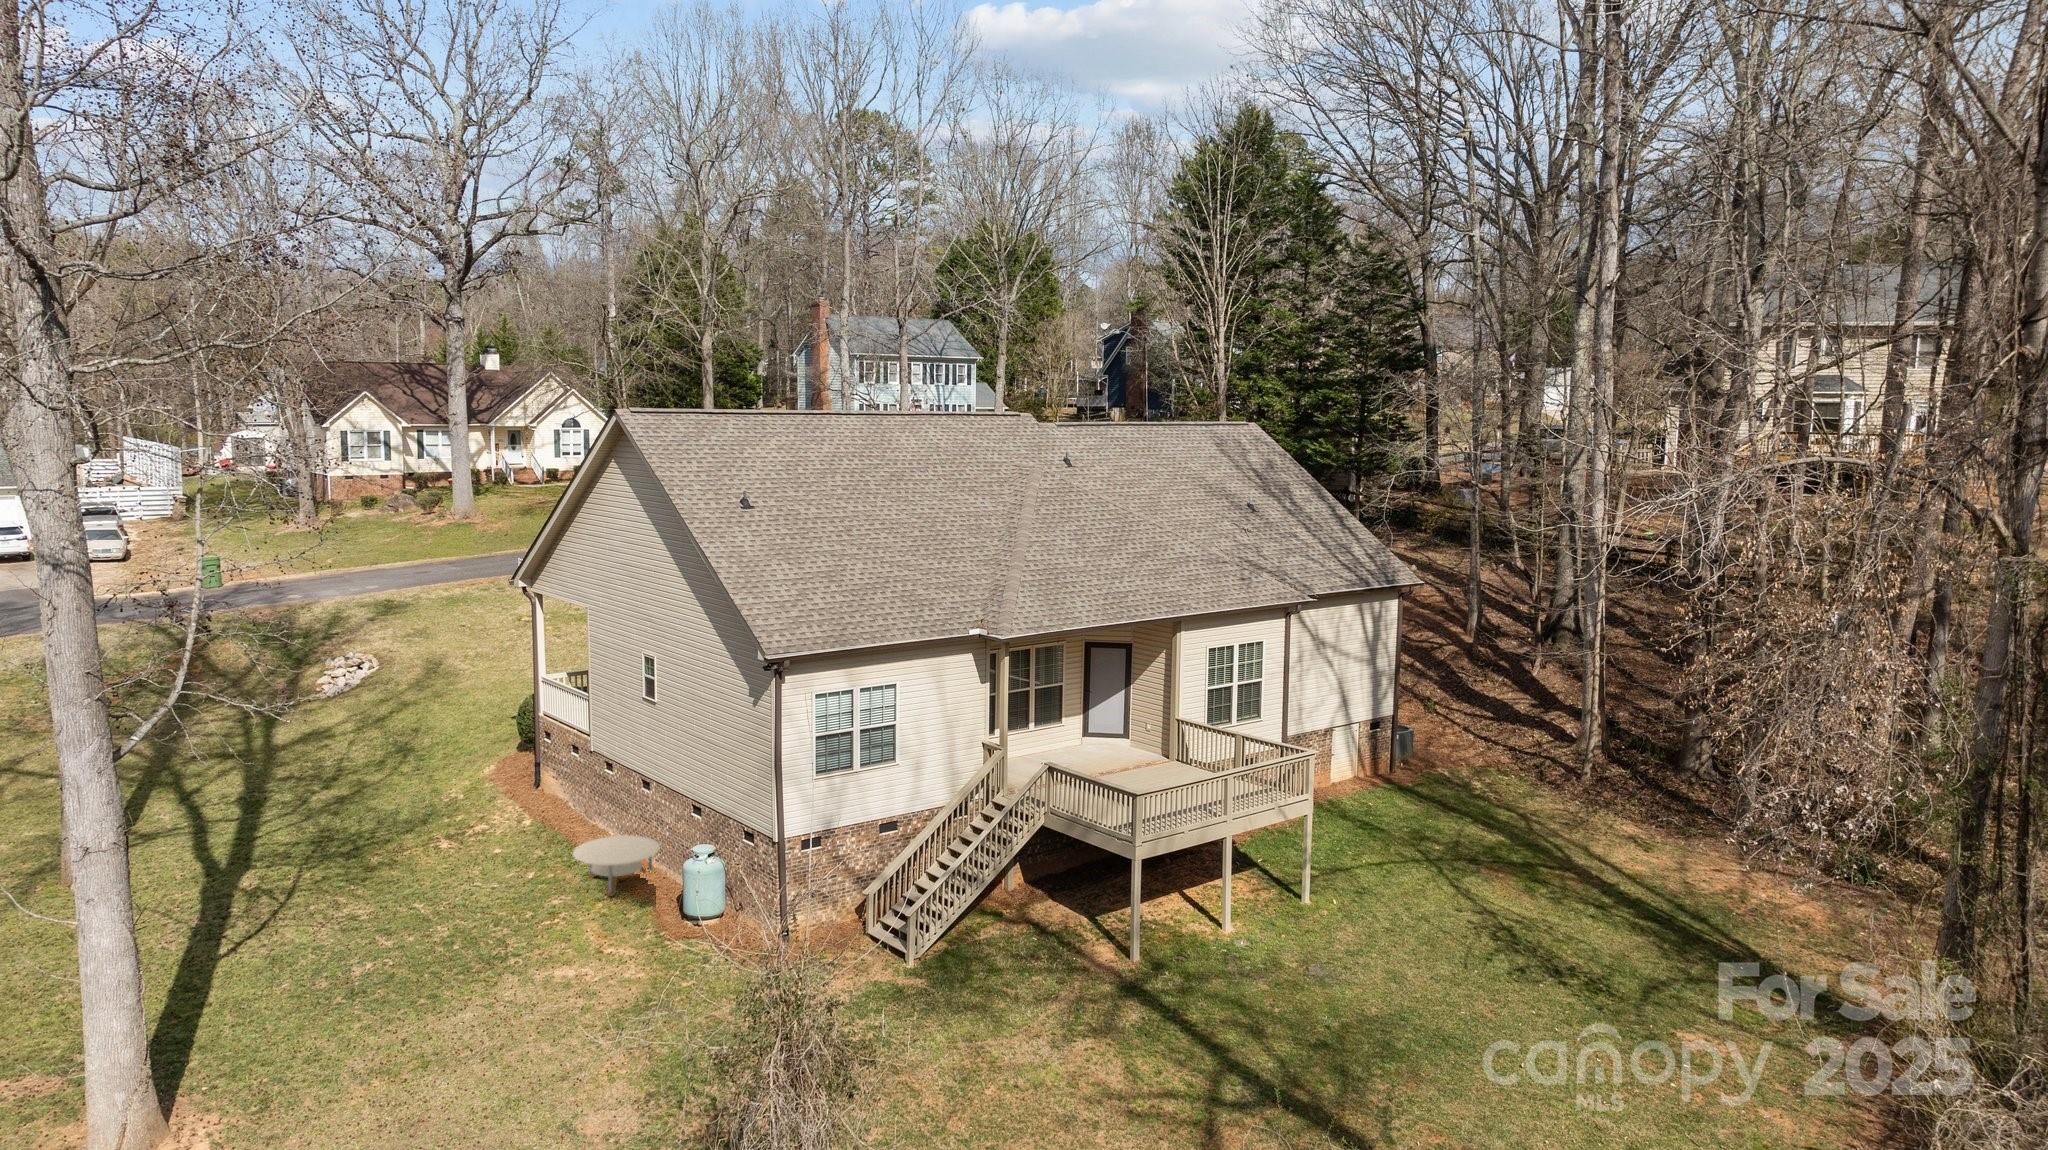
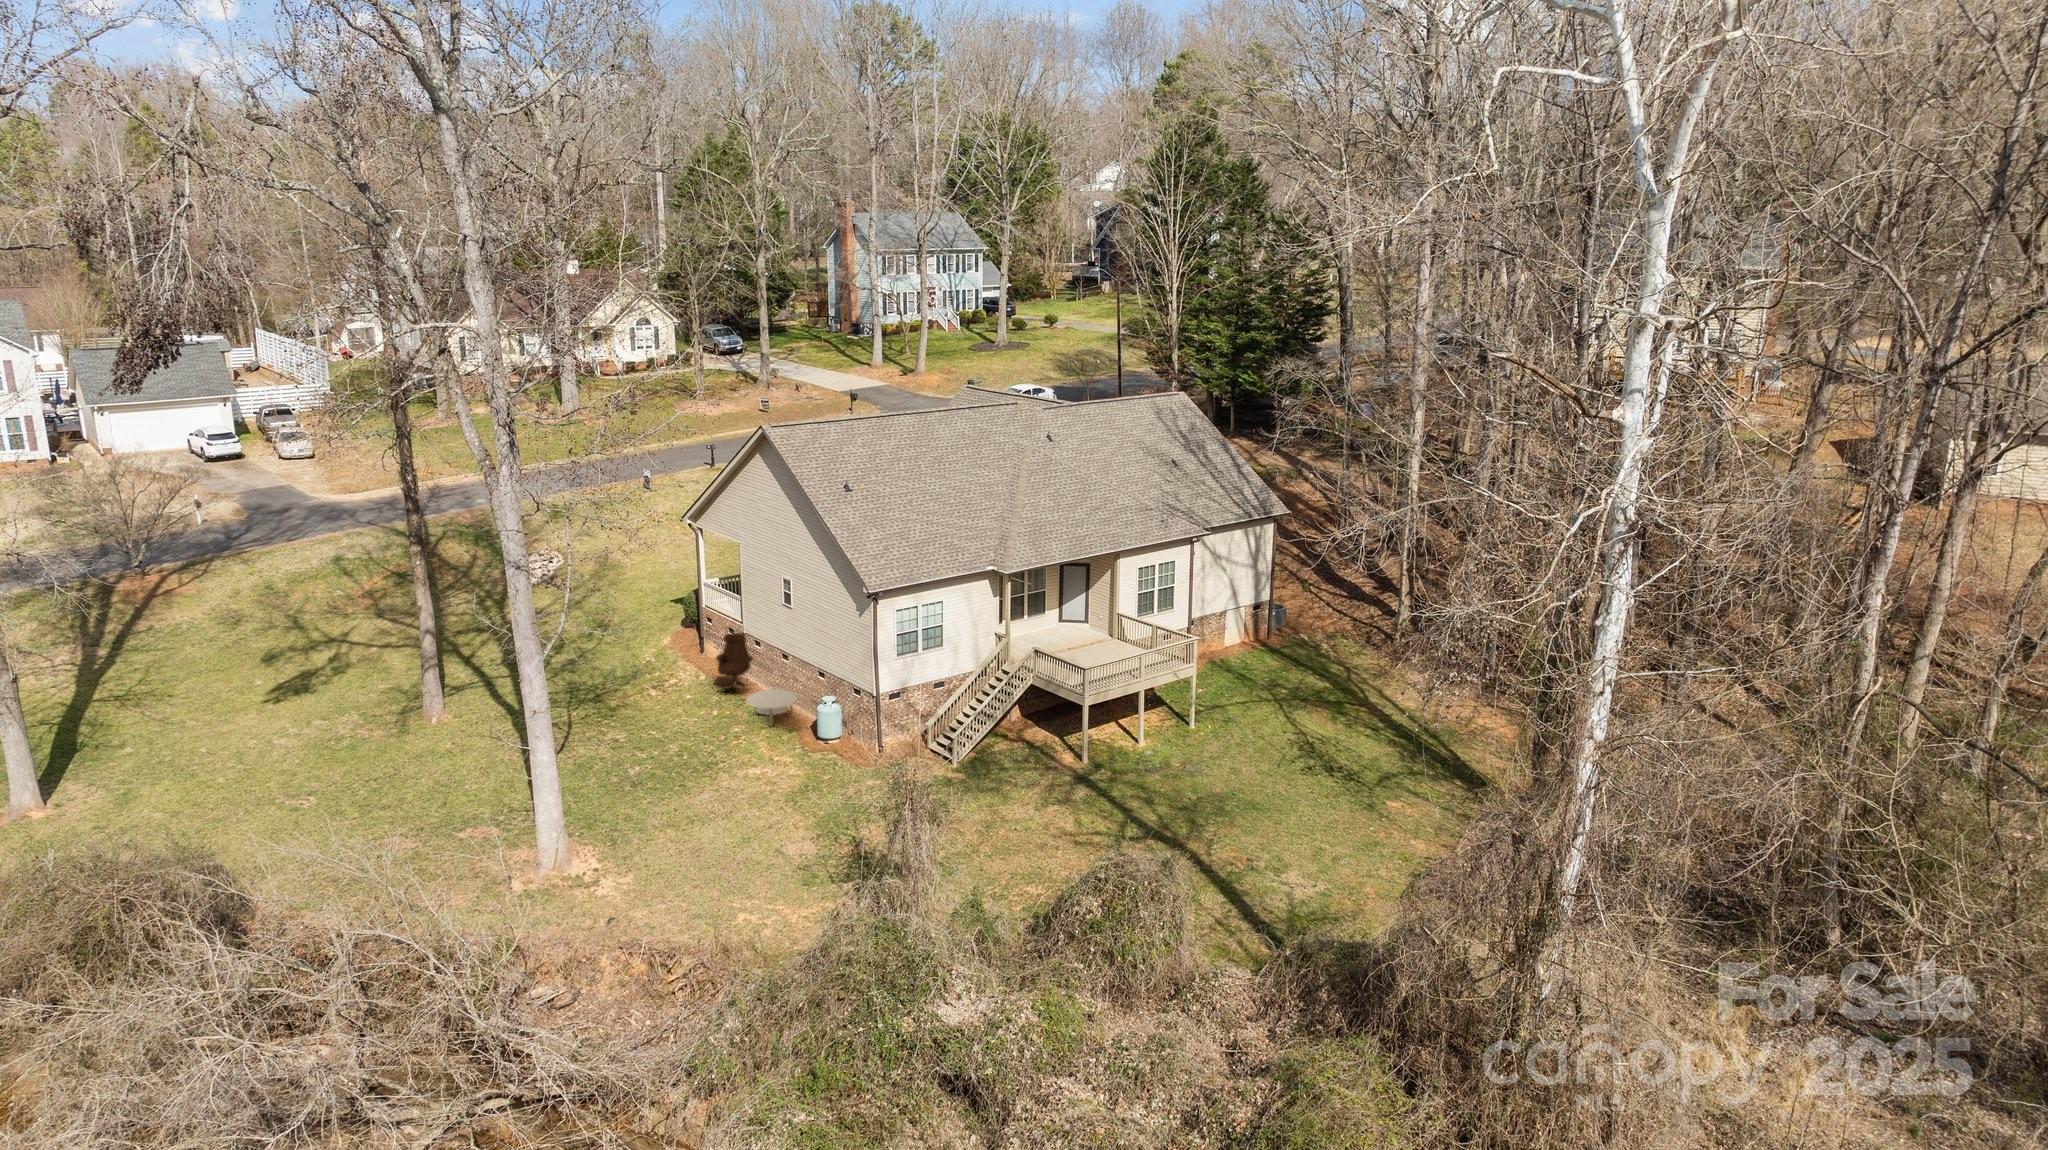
lounge chair: none [534,750,606,846] -> present [714,633,753,689]

